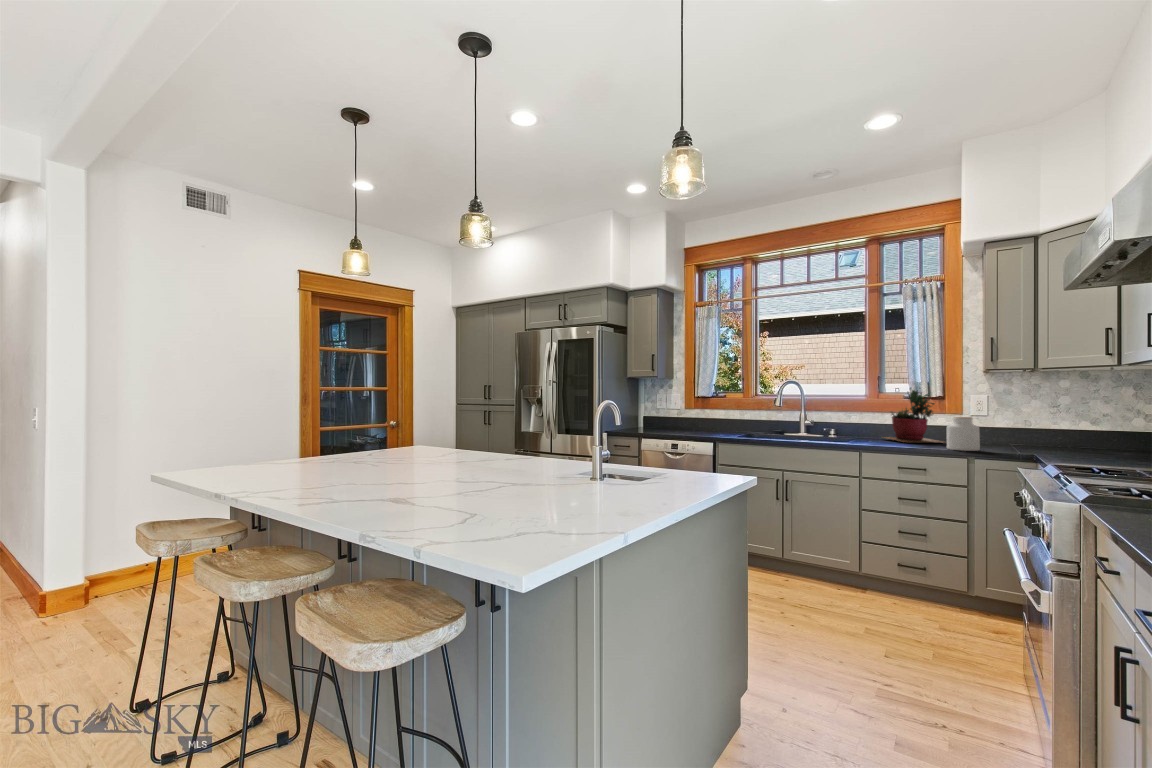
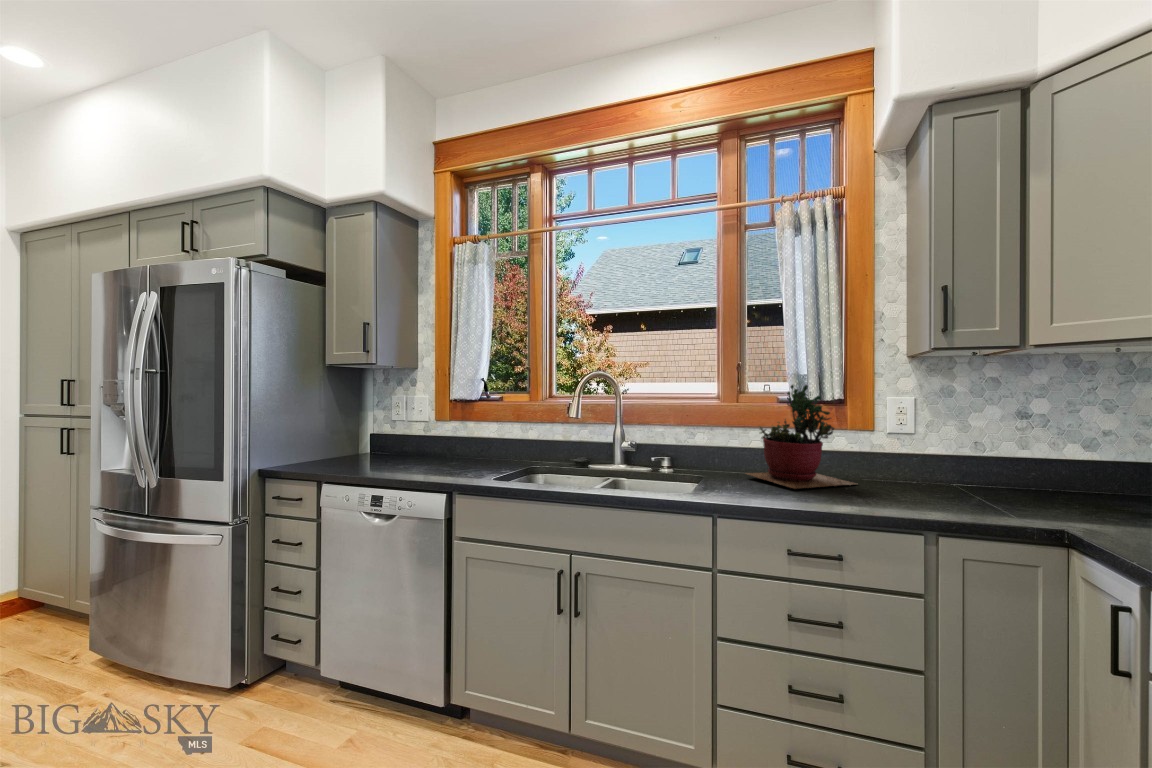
jar: present [947,417,980,451] -> none [882,445,949,520]

